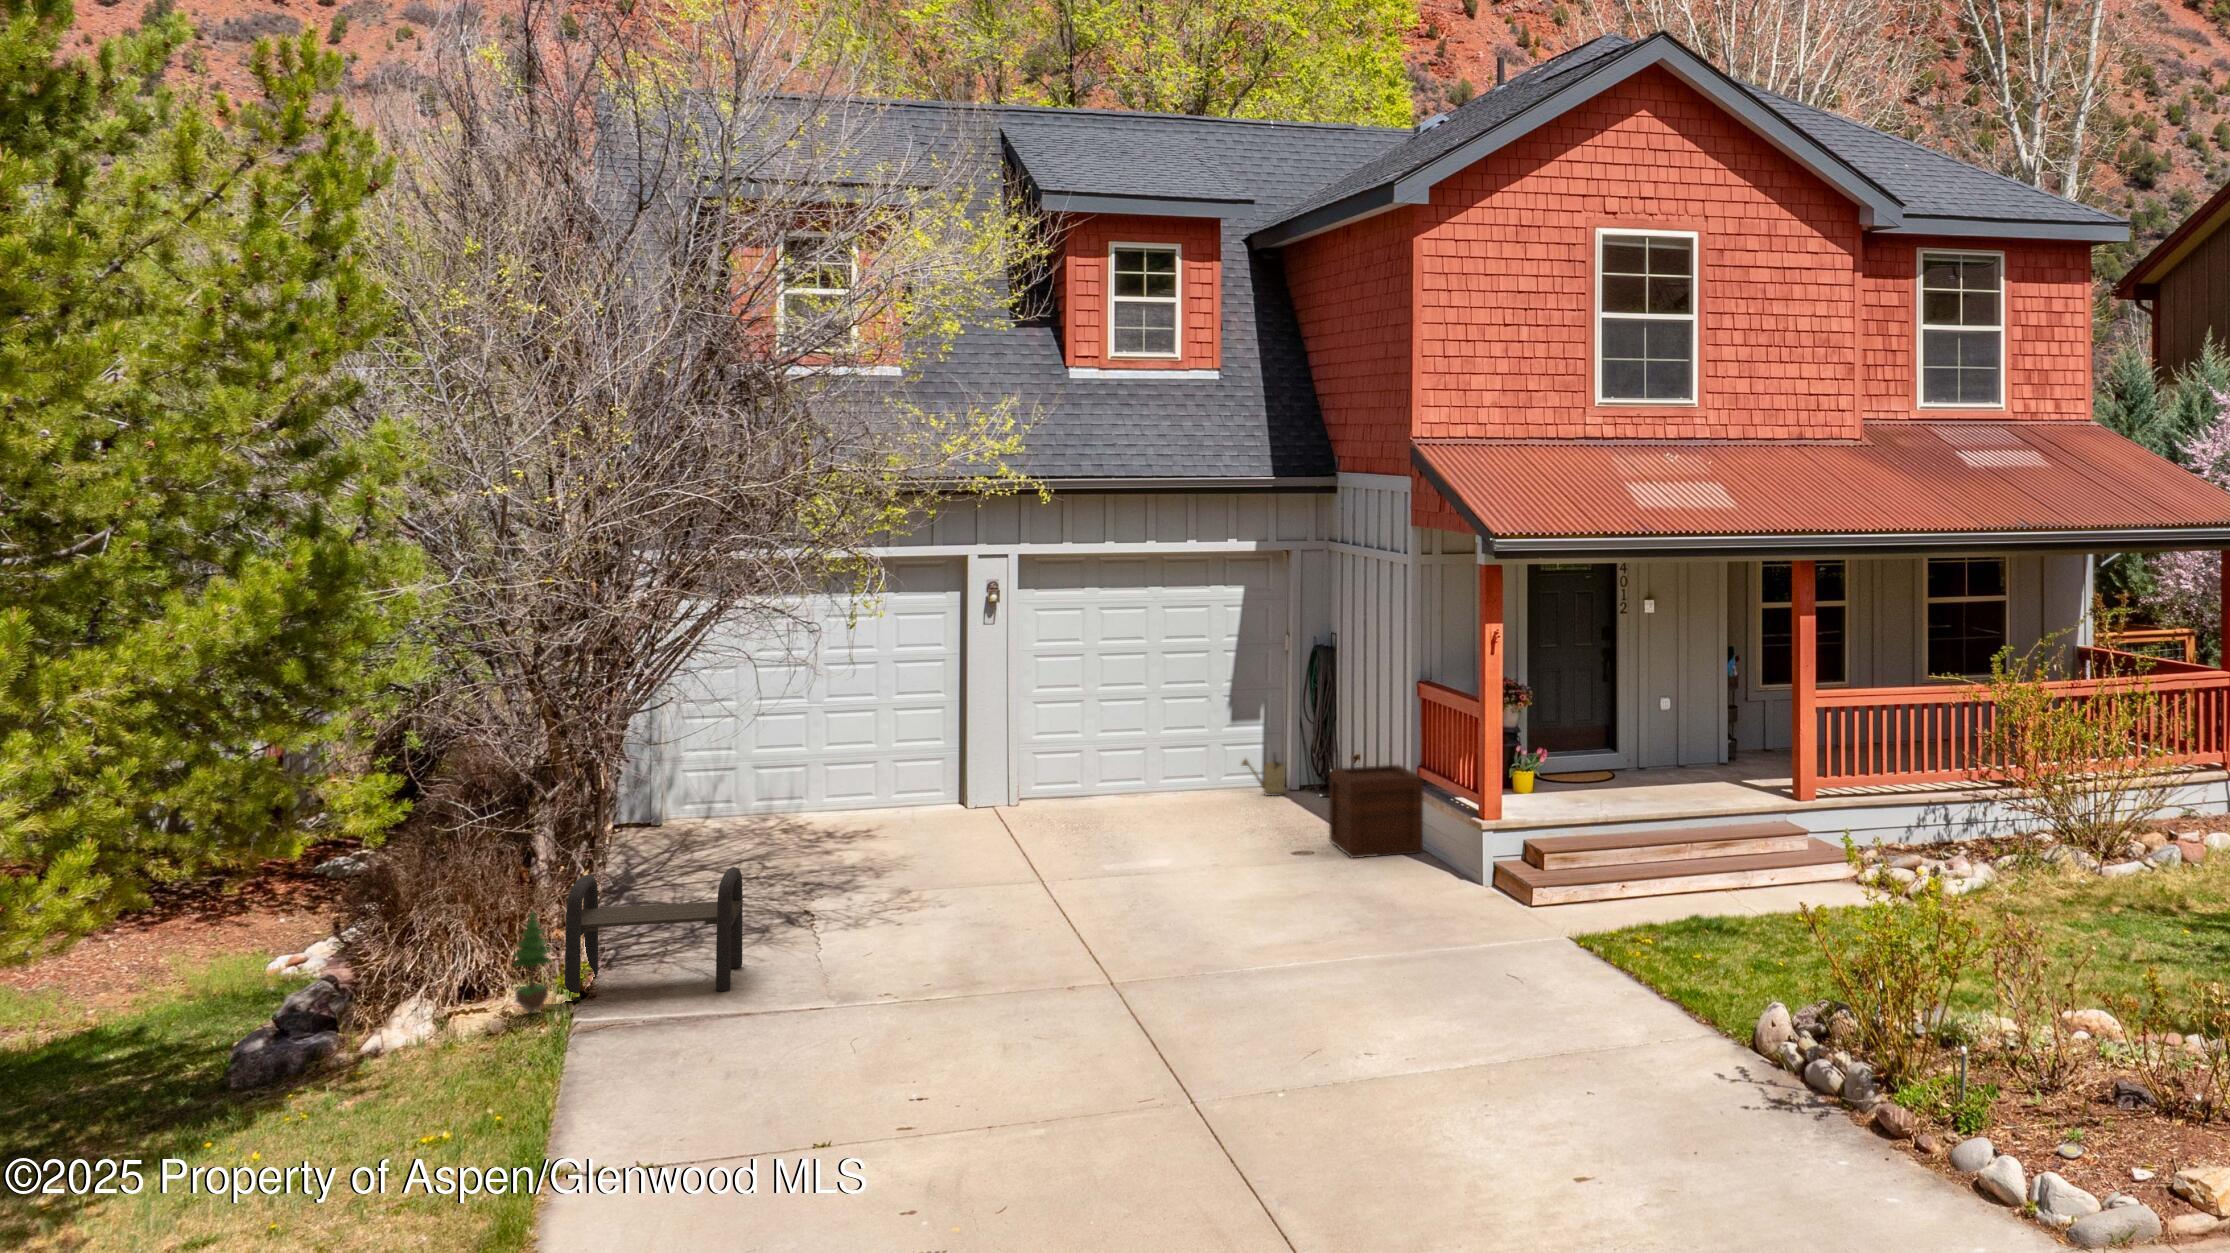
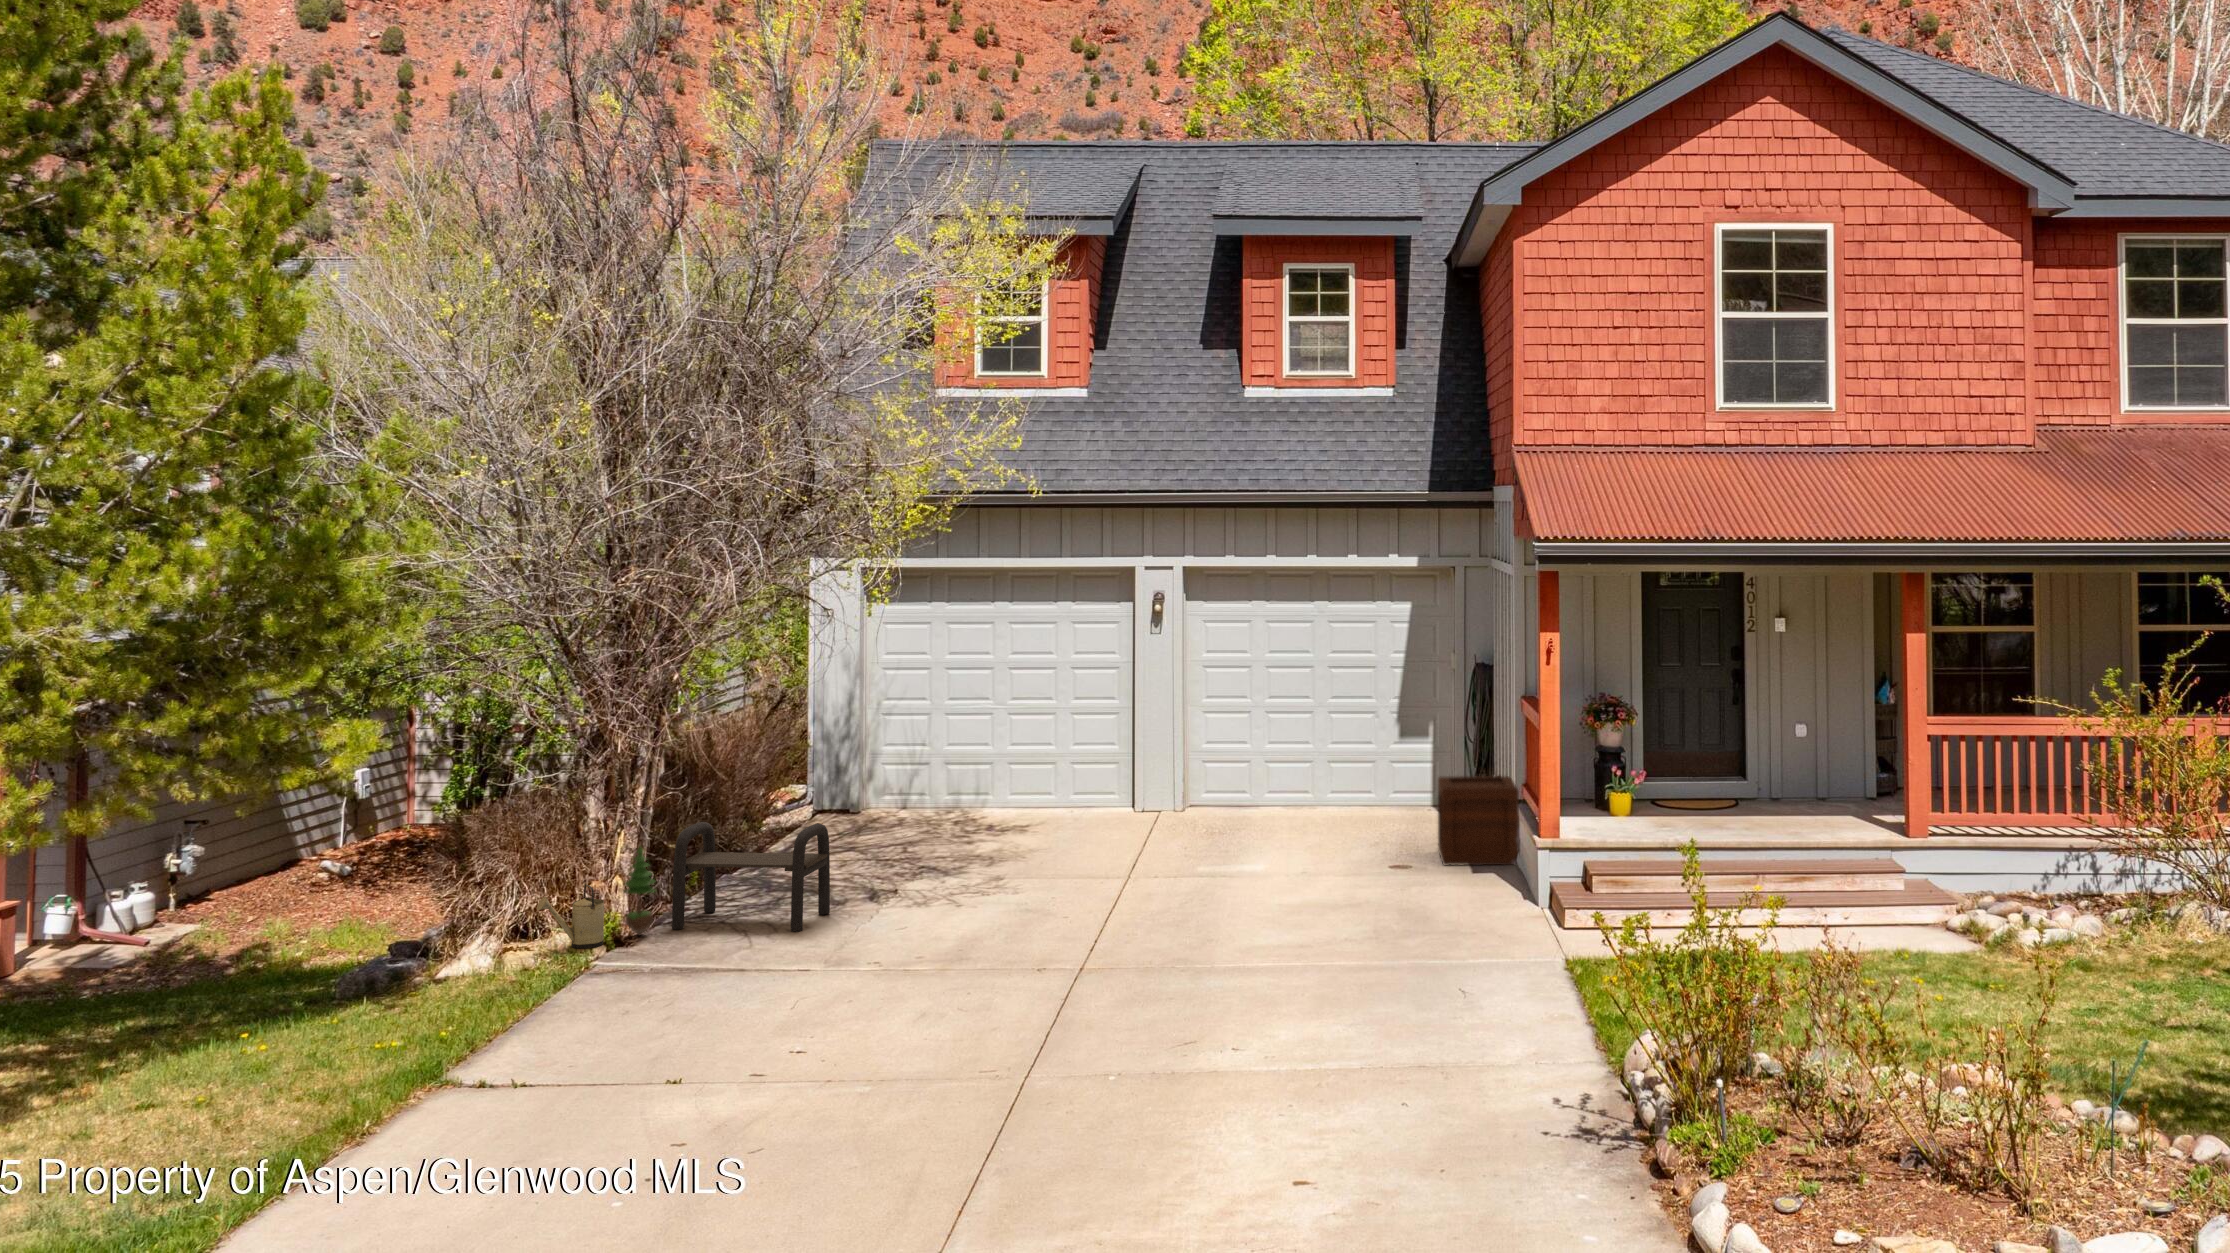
watering can: present [1242,758,1285,796] -> present [537,885,611,949]

